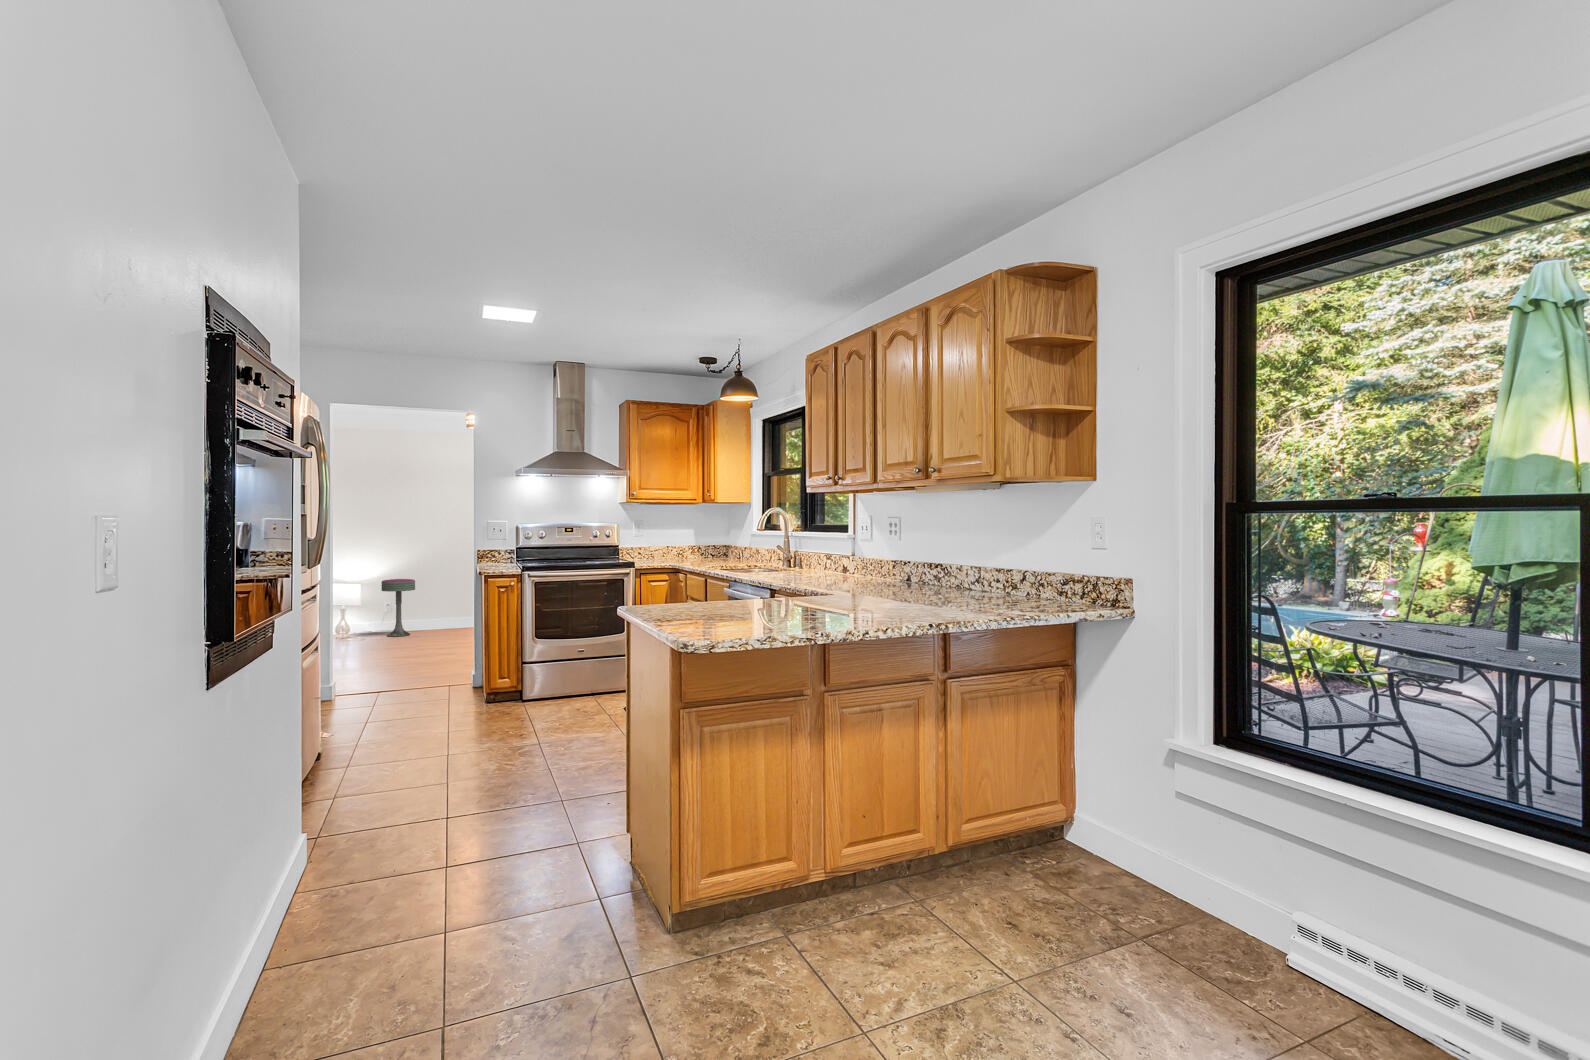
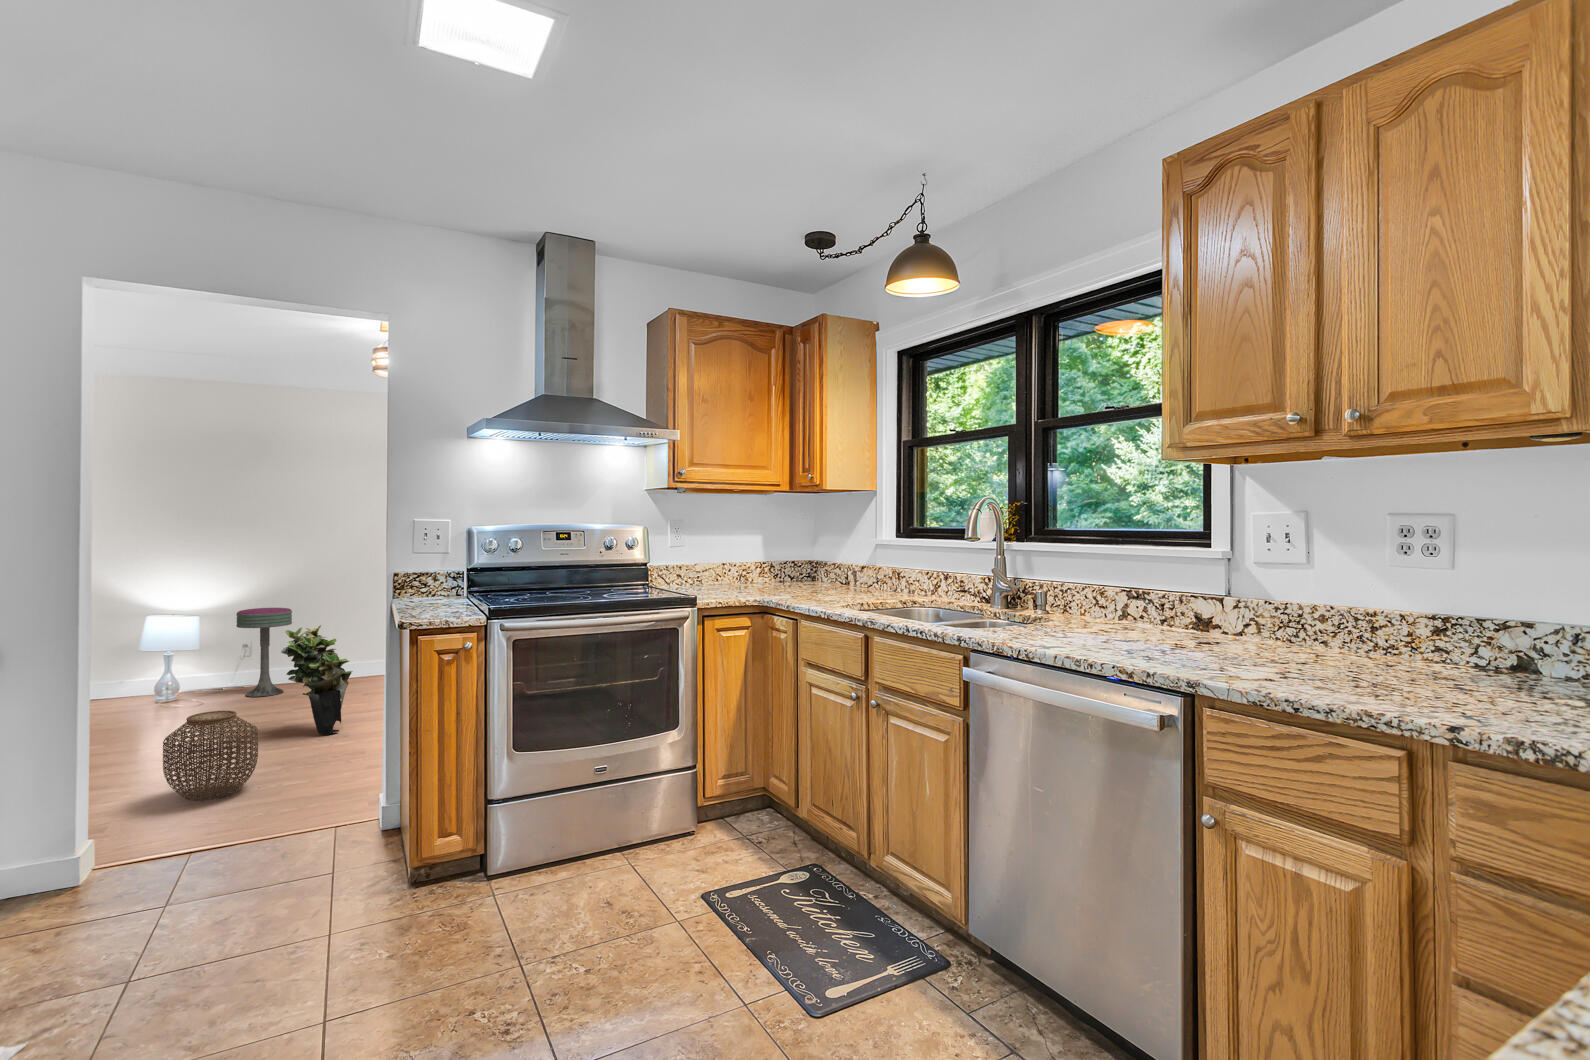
potted plant: none [413,586,455,653] -> present [281,625,352,735]
woven basket: none [358,629,405,676] -> present [163,711,258,800]

